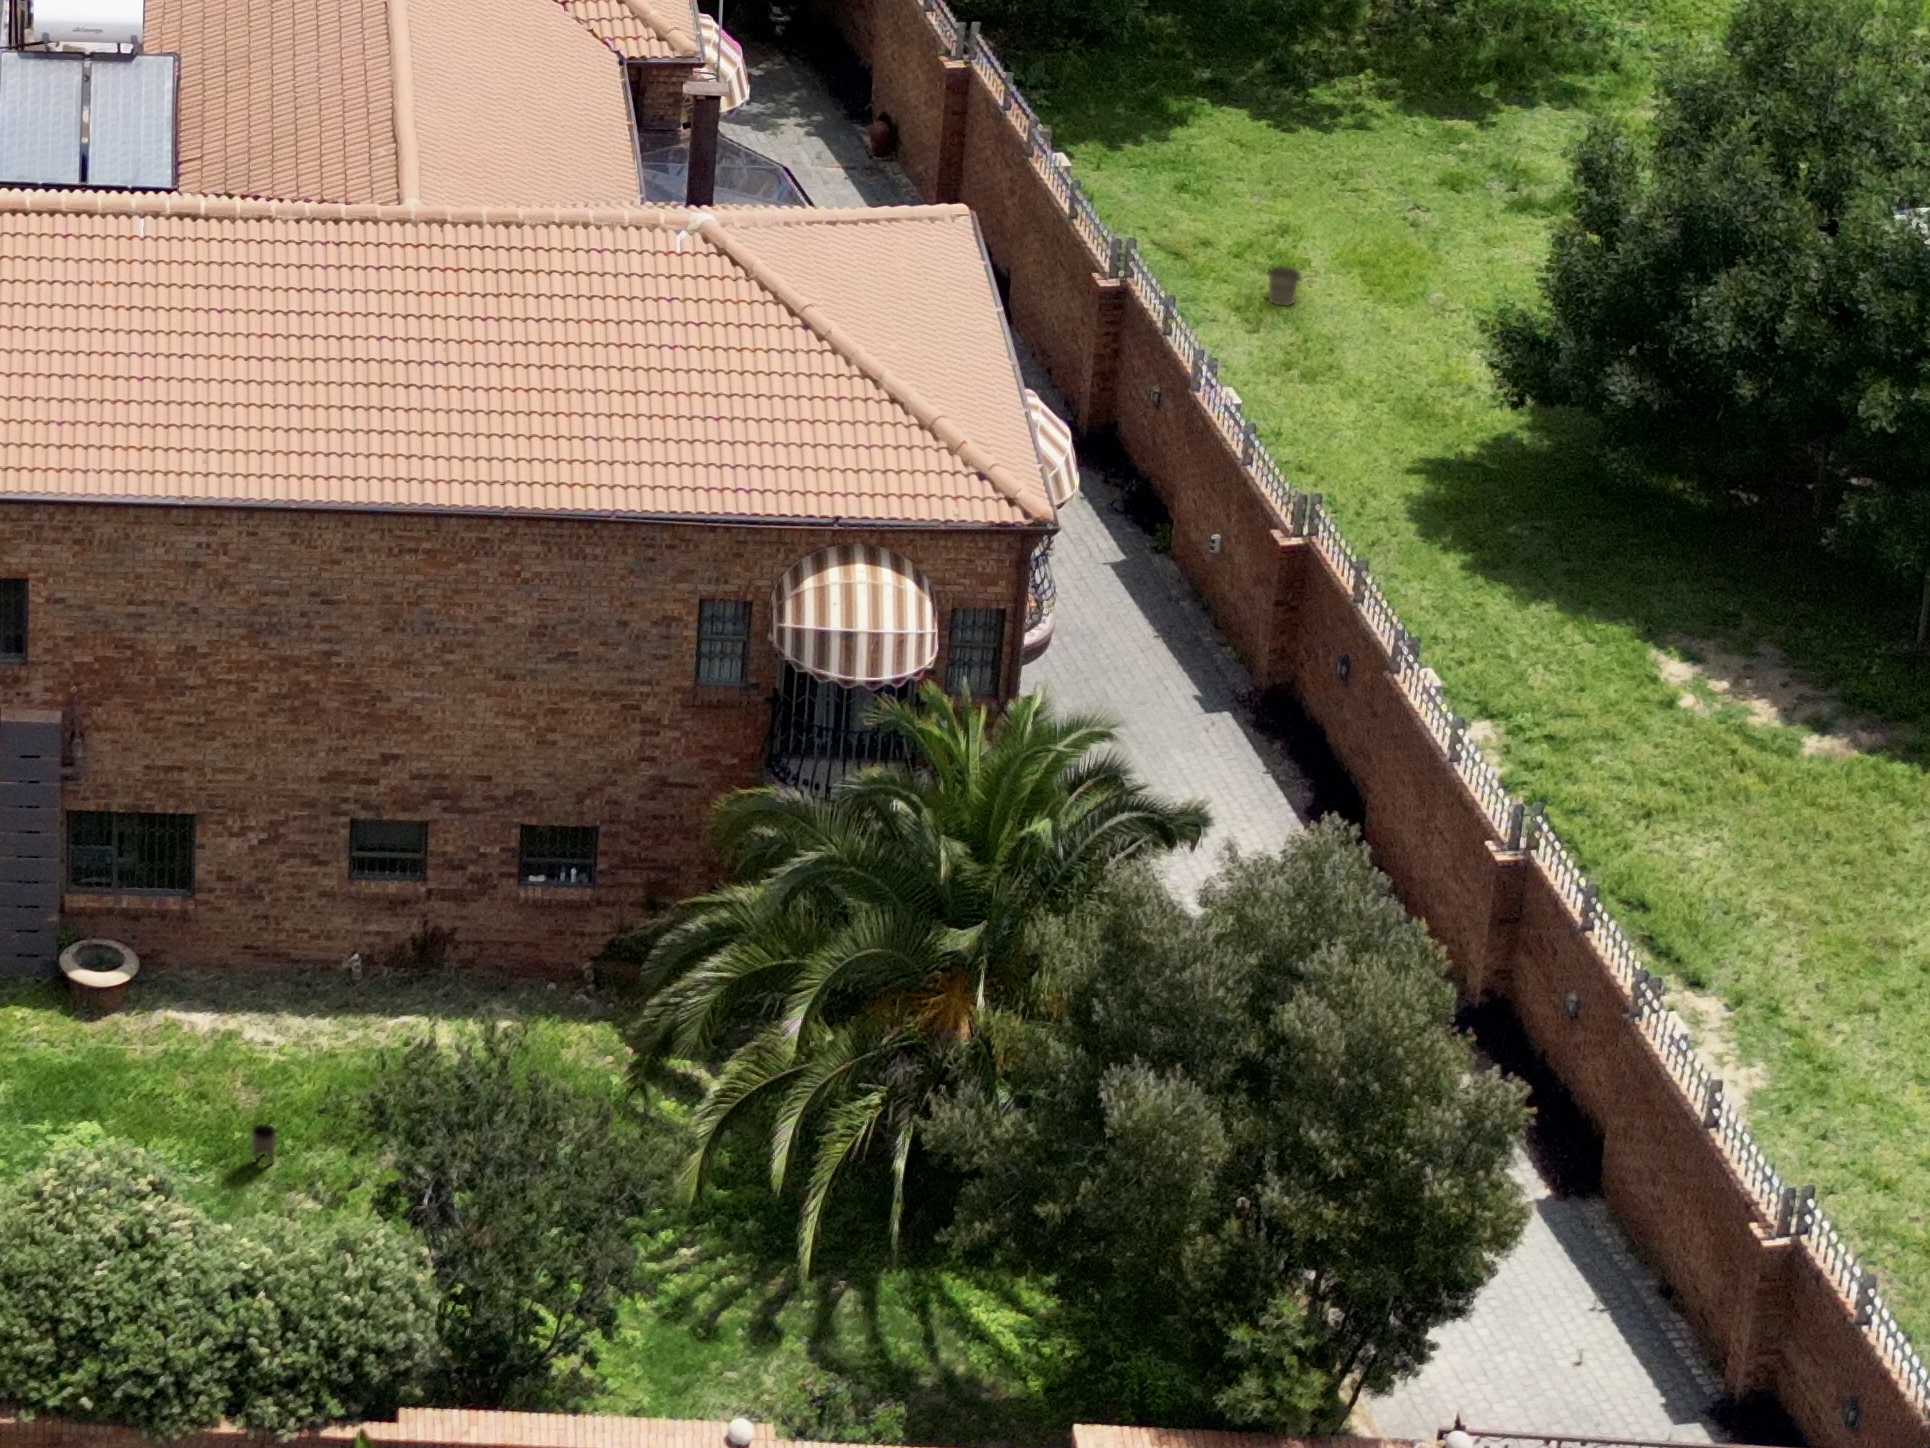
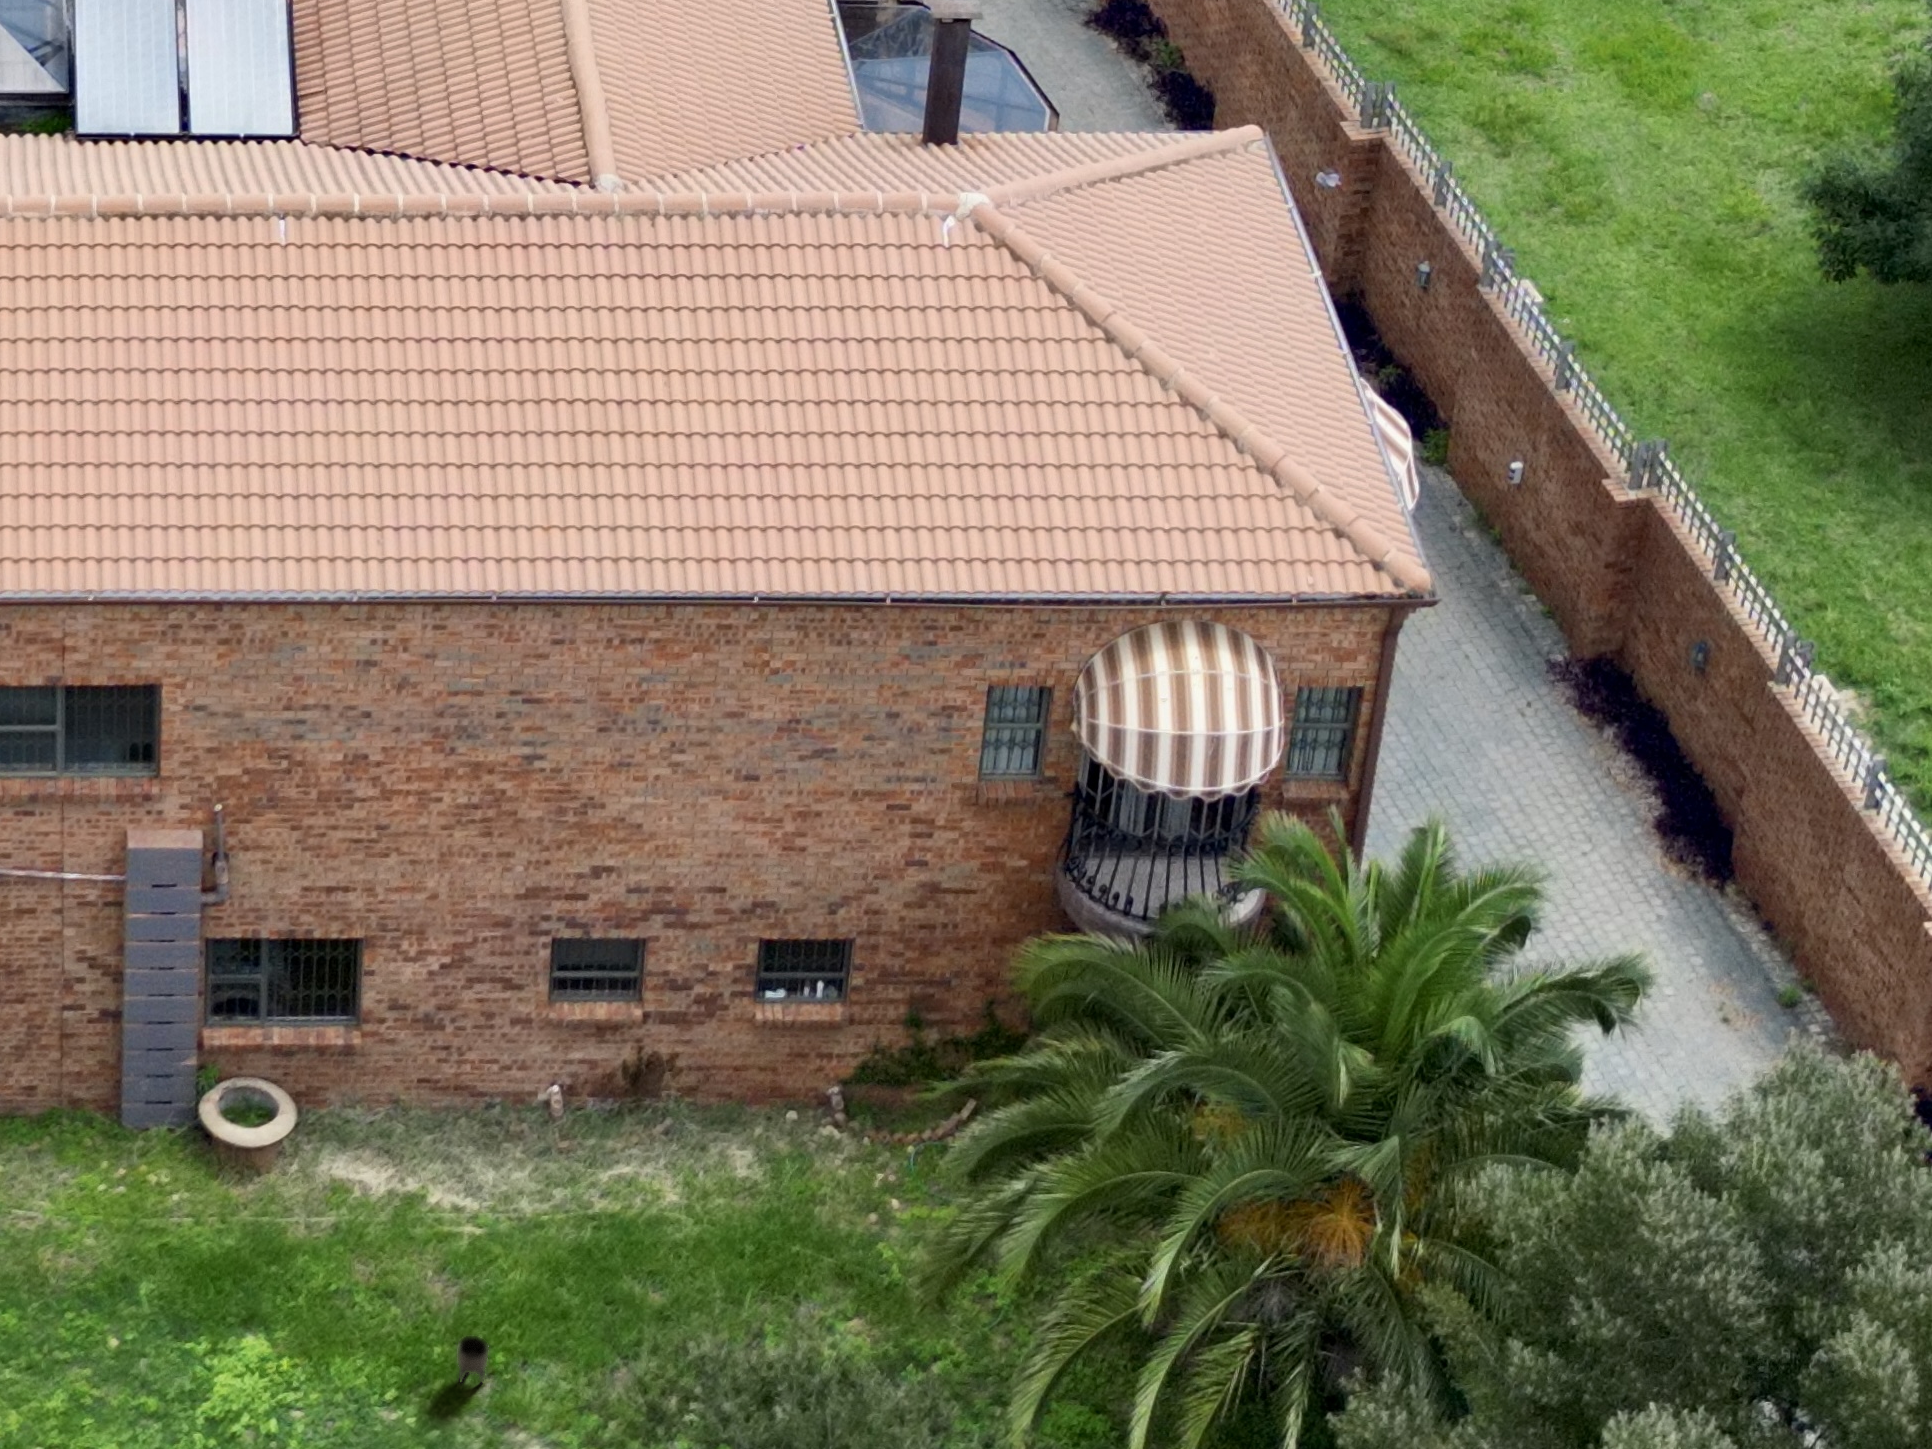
bucket: present [1267,266,1301,306] -> none [1504,67,1546,114]

